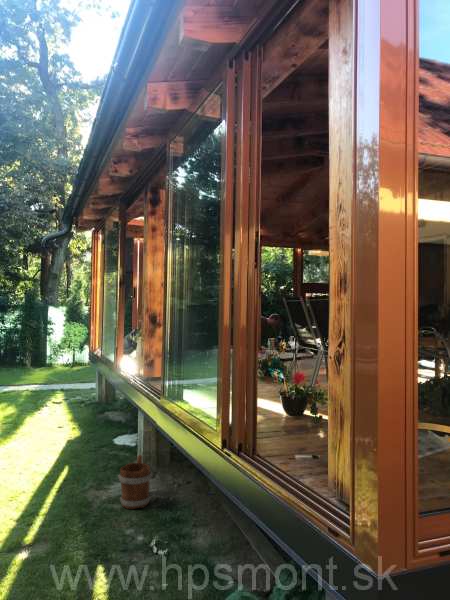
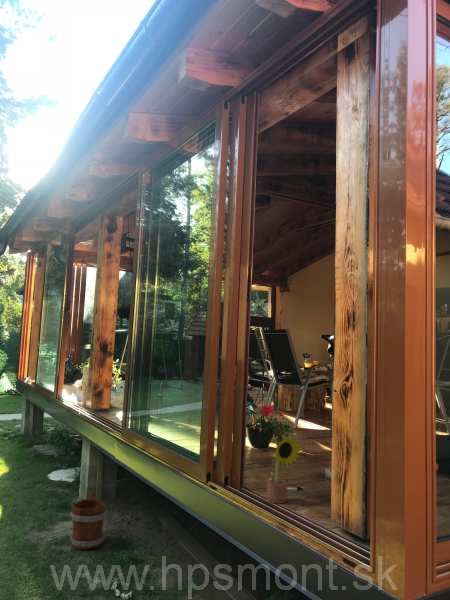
decorative plant: none [277,404,310,471] -> present [267,437,301,503]

